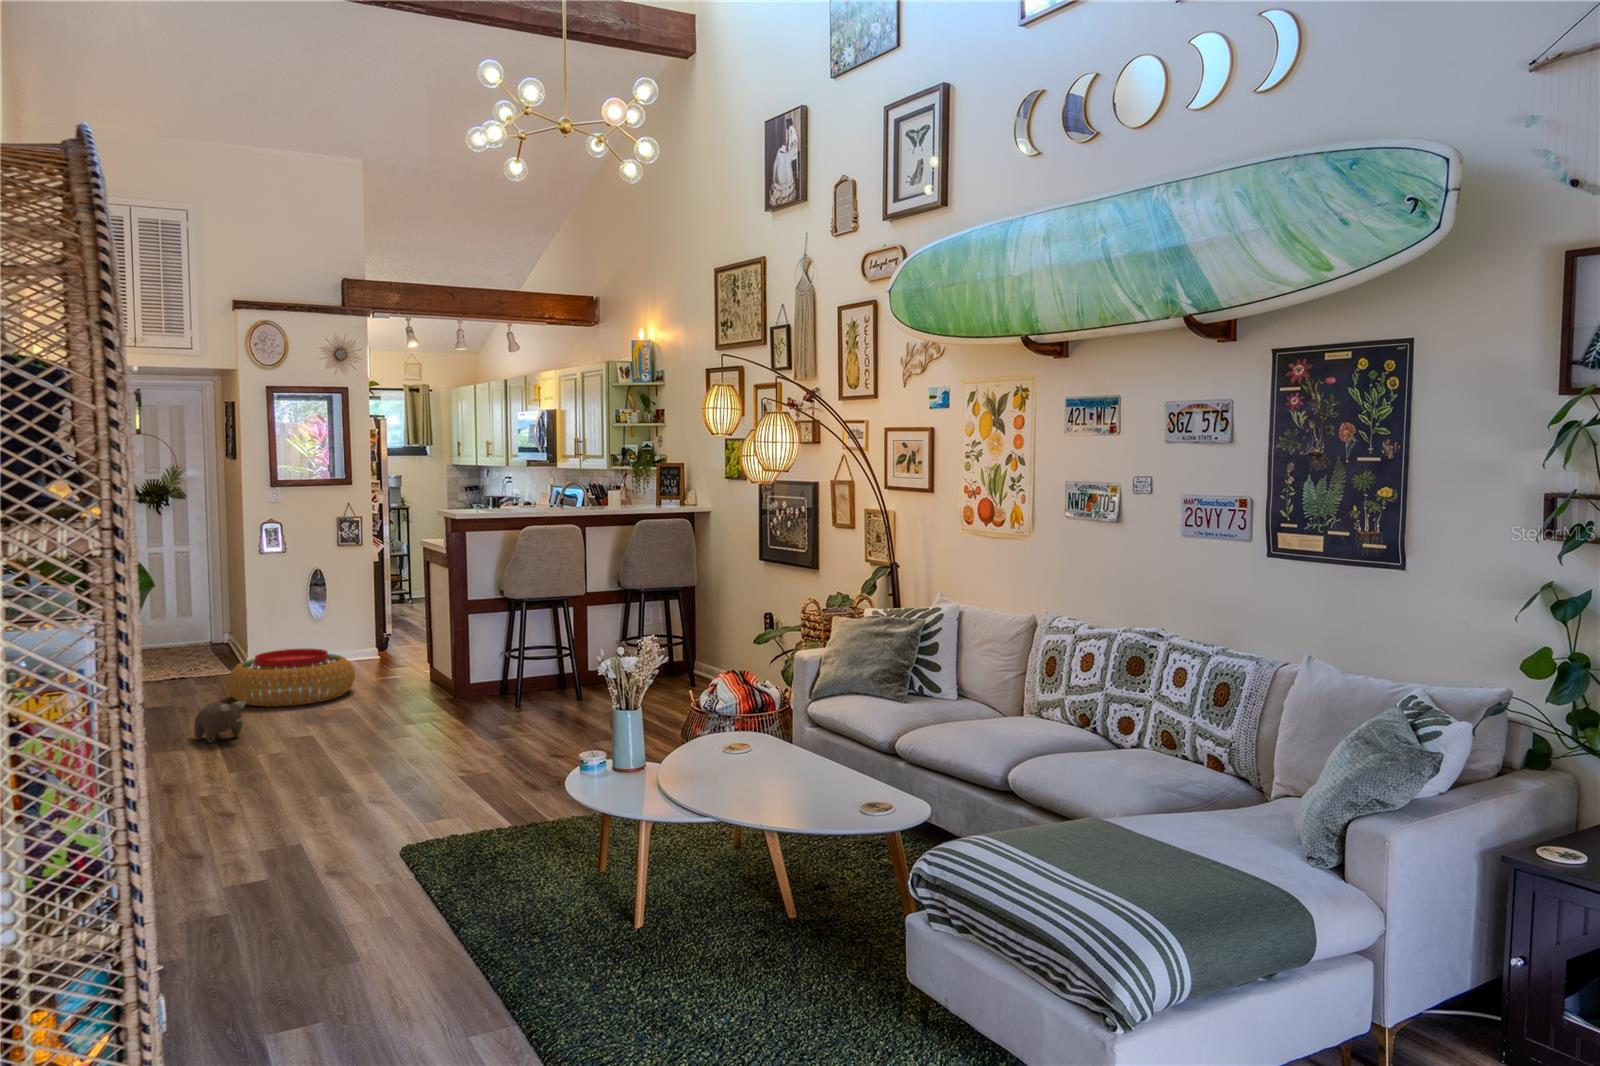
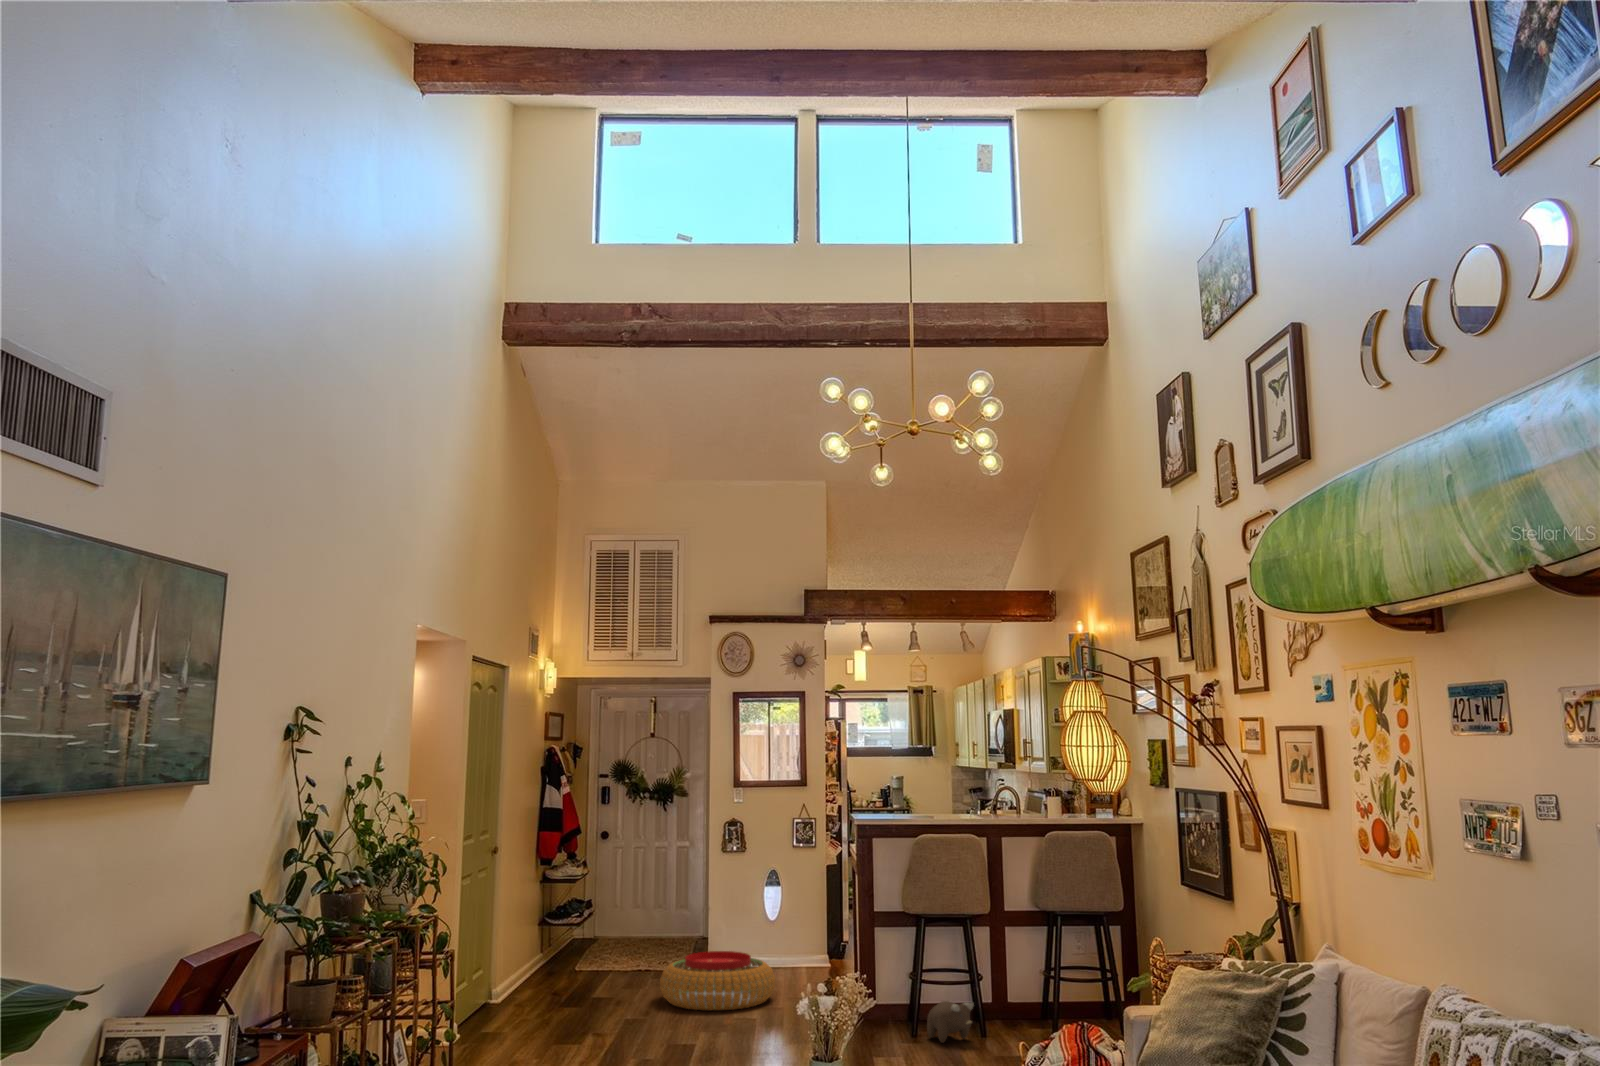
plush toy: present [194,701,246,743] -> present [927,1001,974,1043]

